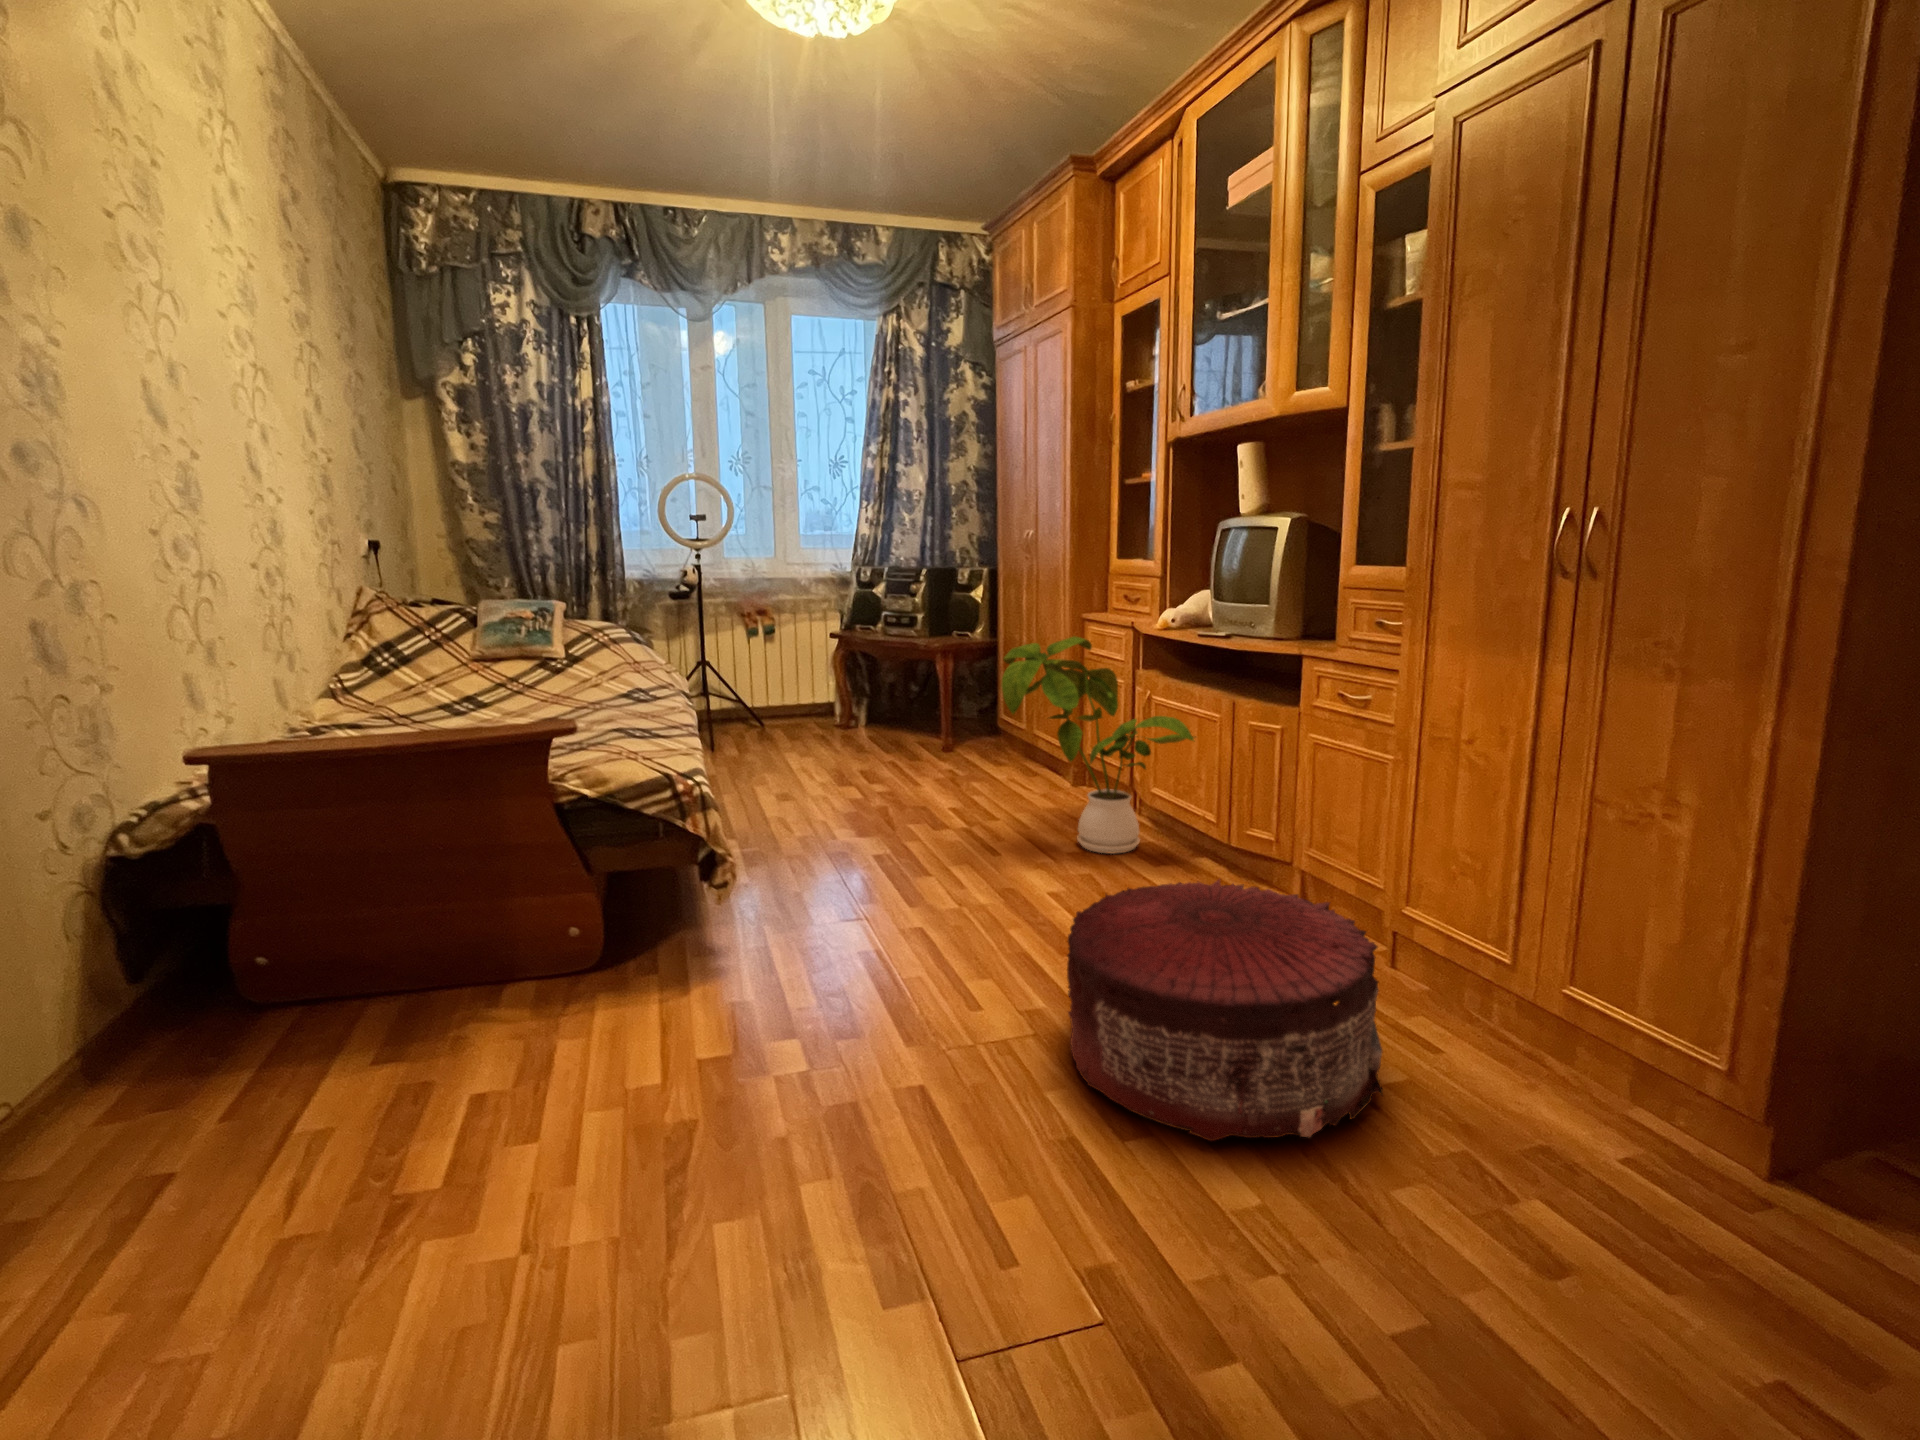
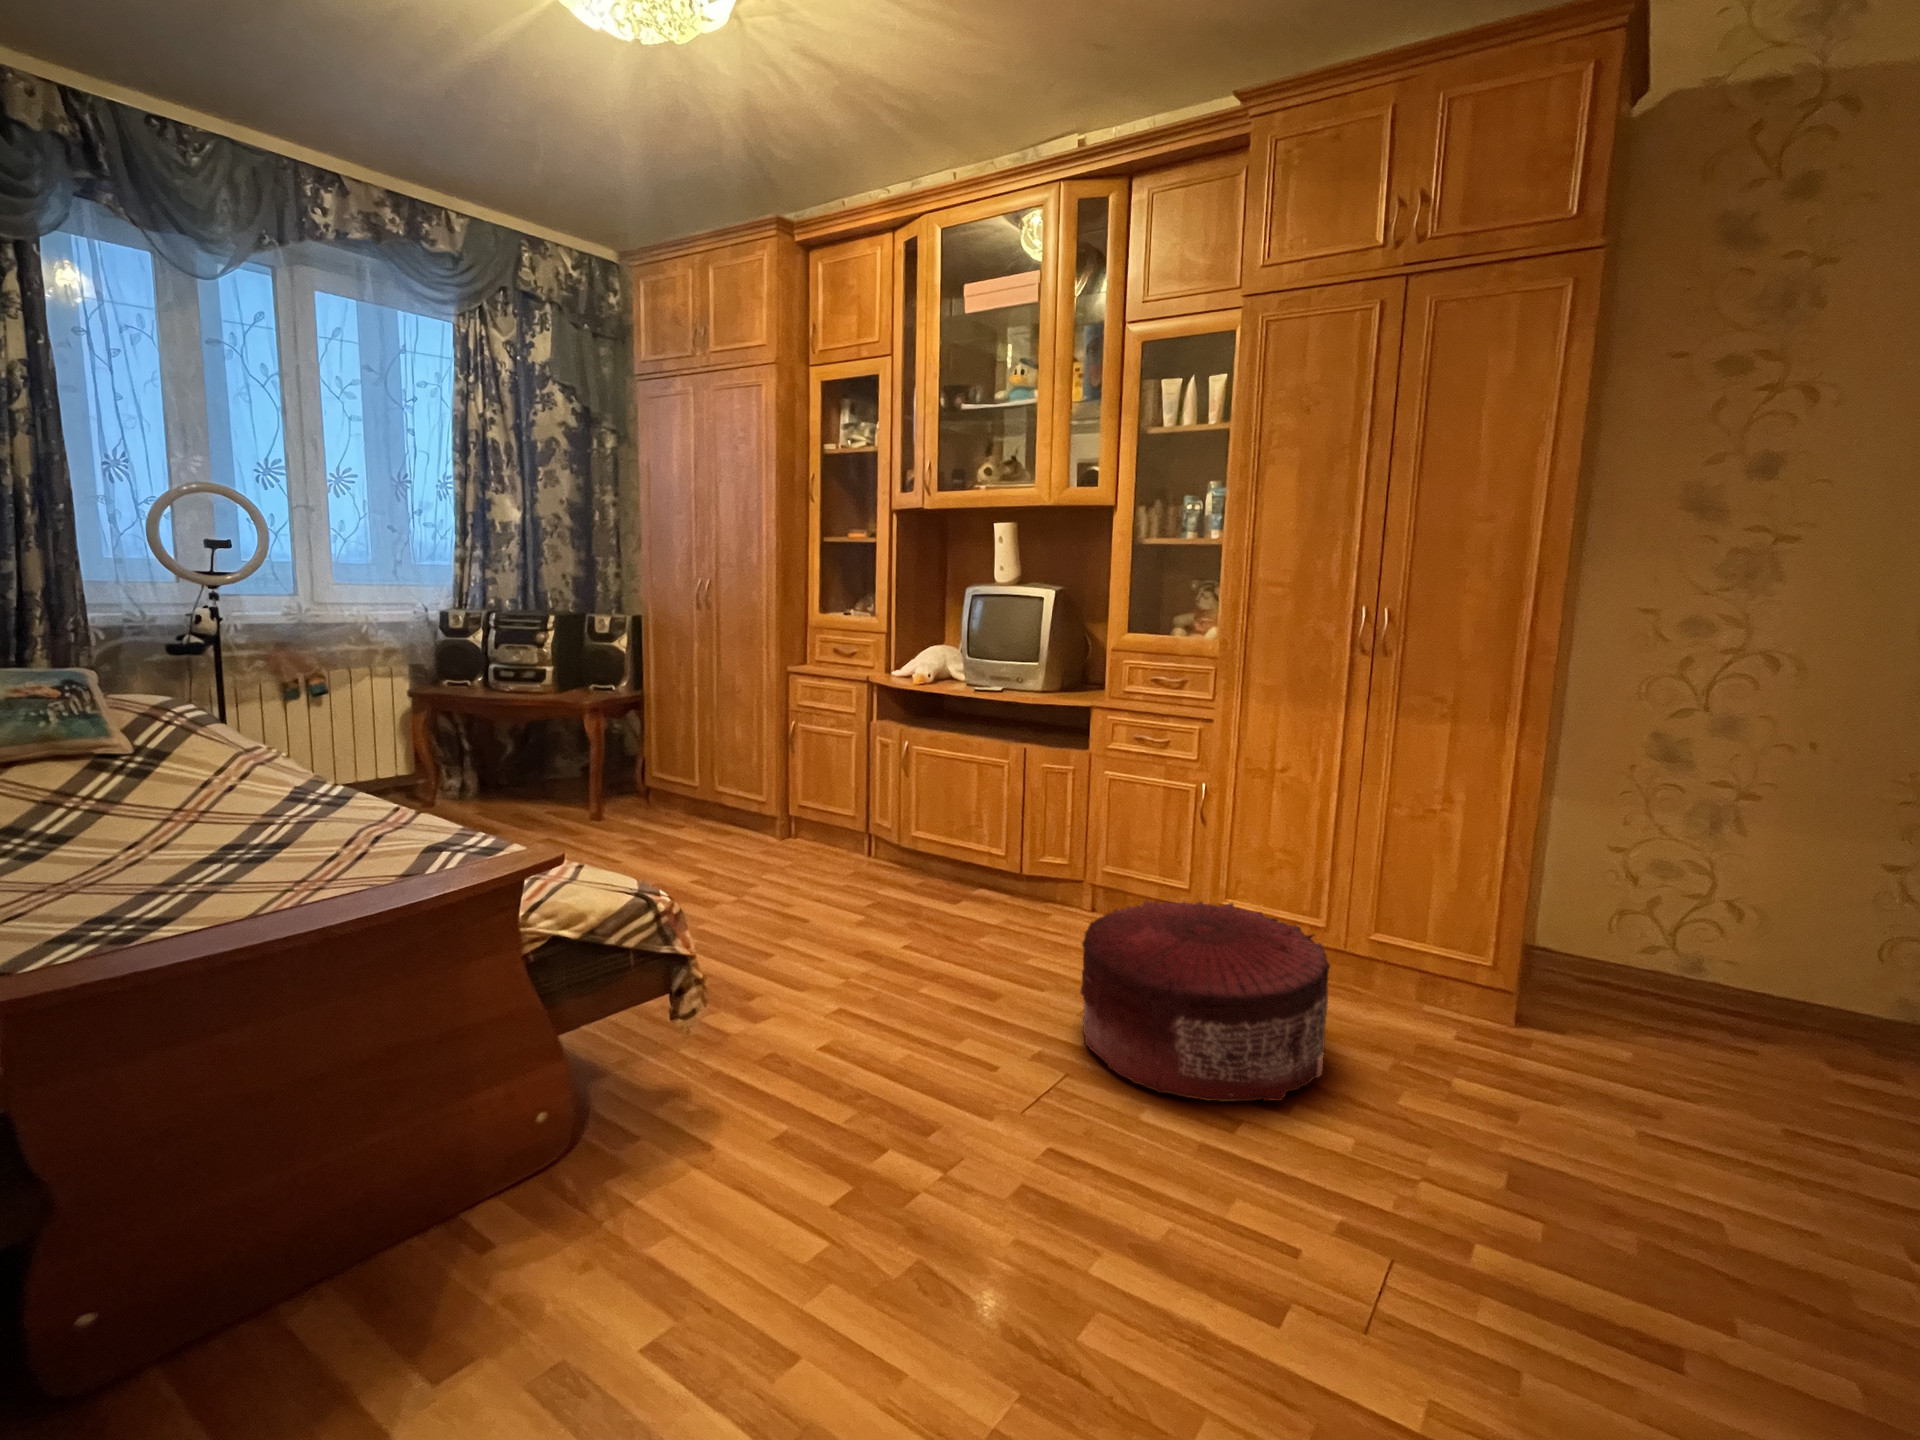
house plant: present [1001,637,1194,854] -> none [798,696,999,901]

